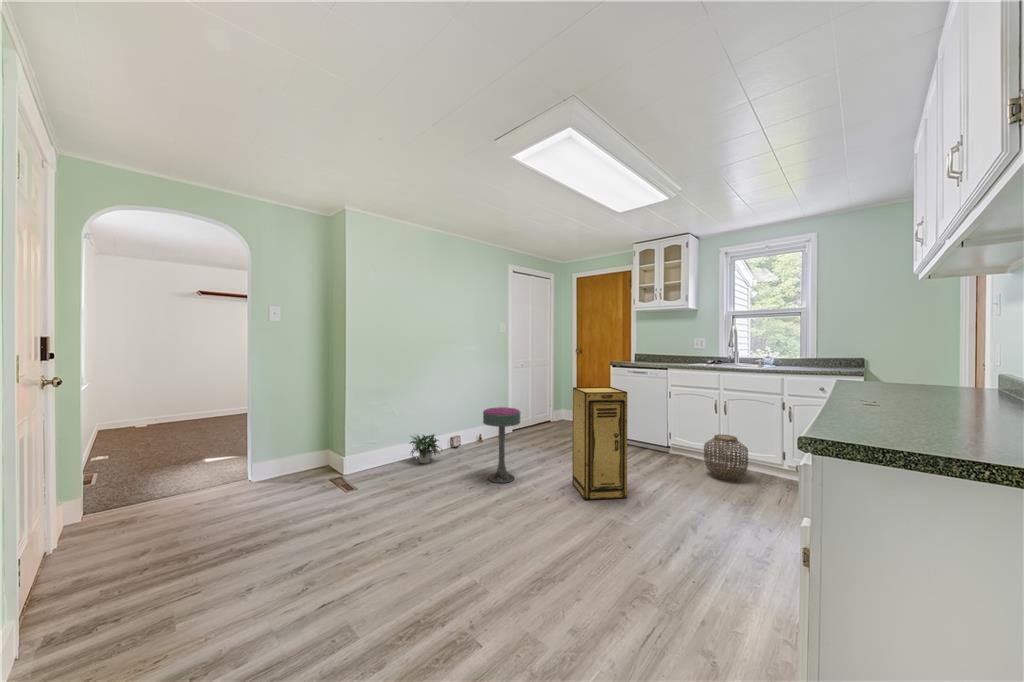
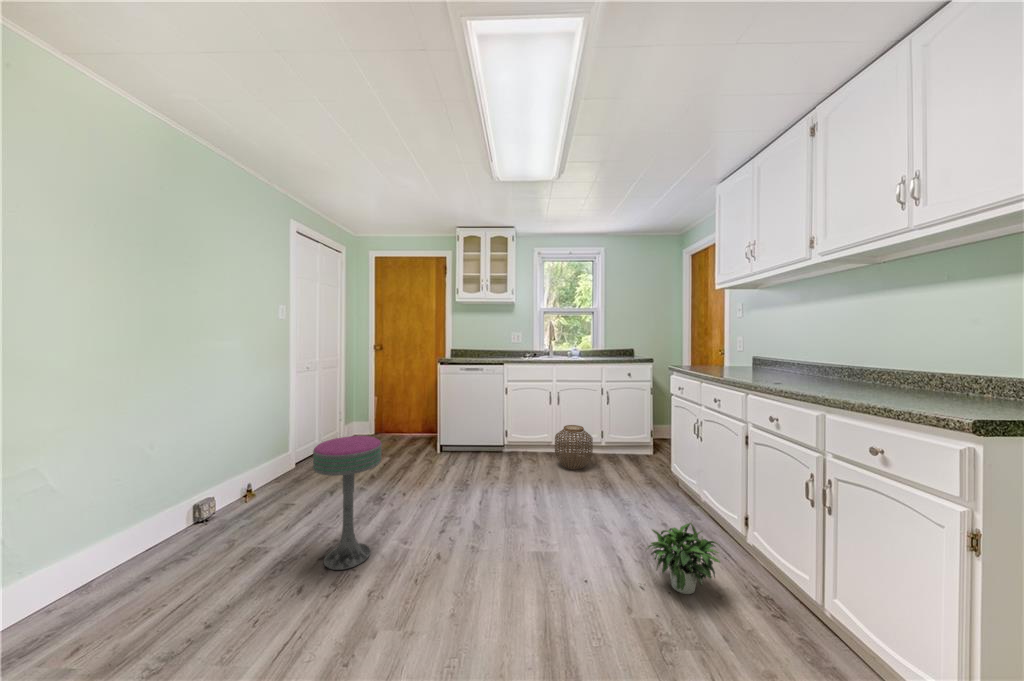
storage cabinet: present [572,387,627,500] -> none [457,389,534,547]
potted plant: present [410,434,440,463] -> present [639,522,720,613]

